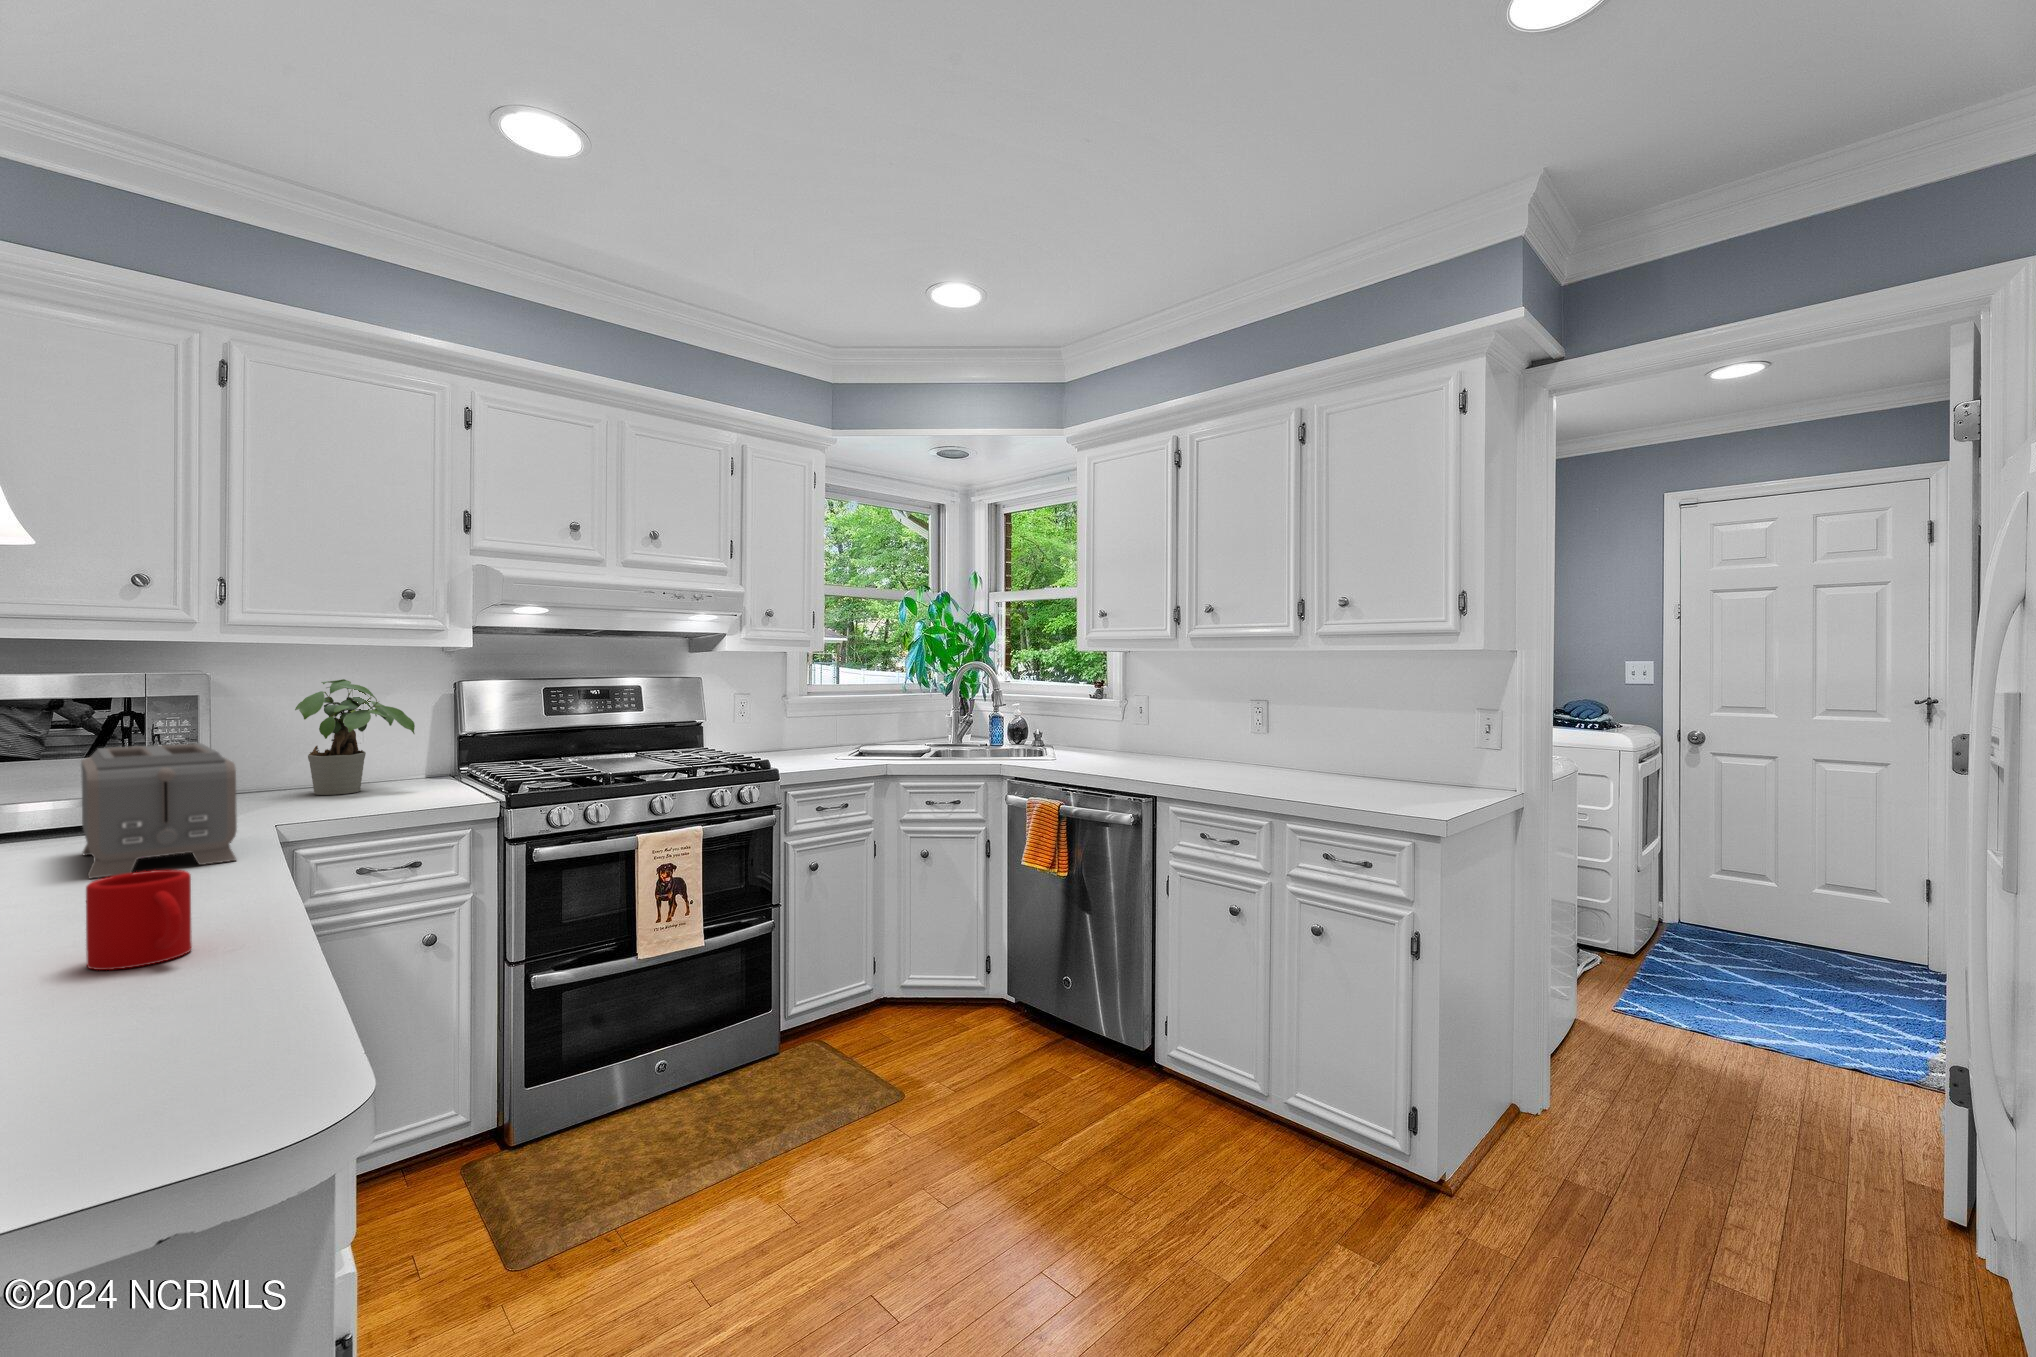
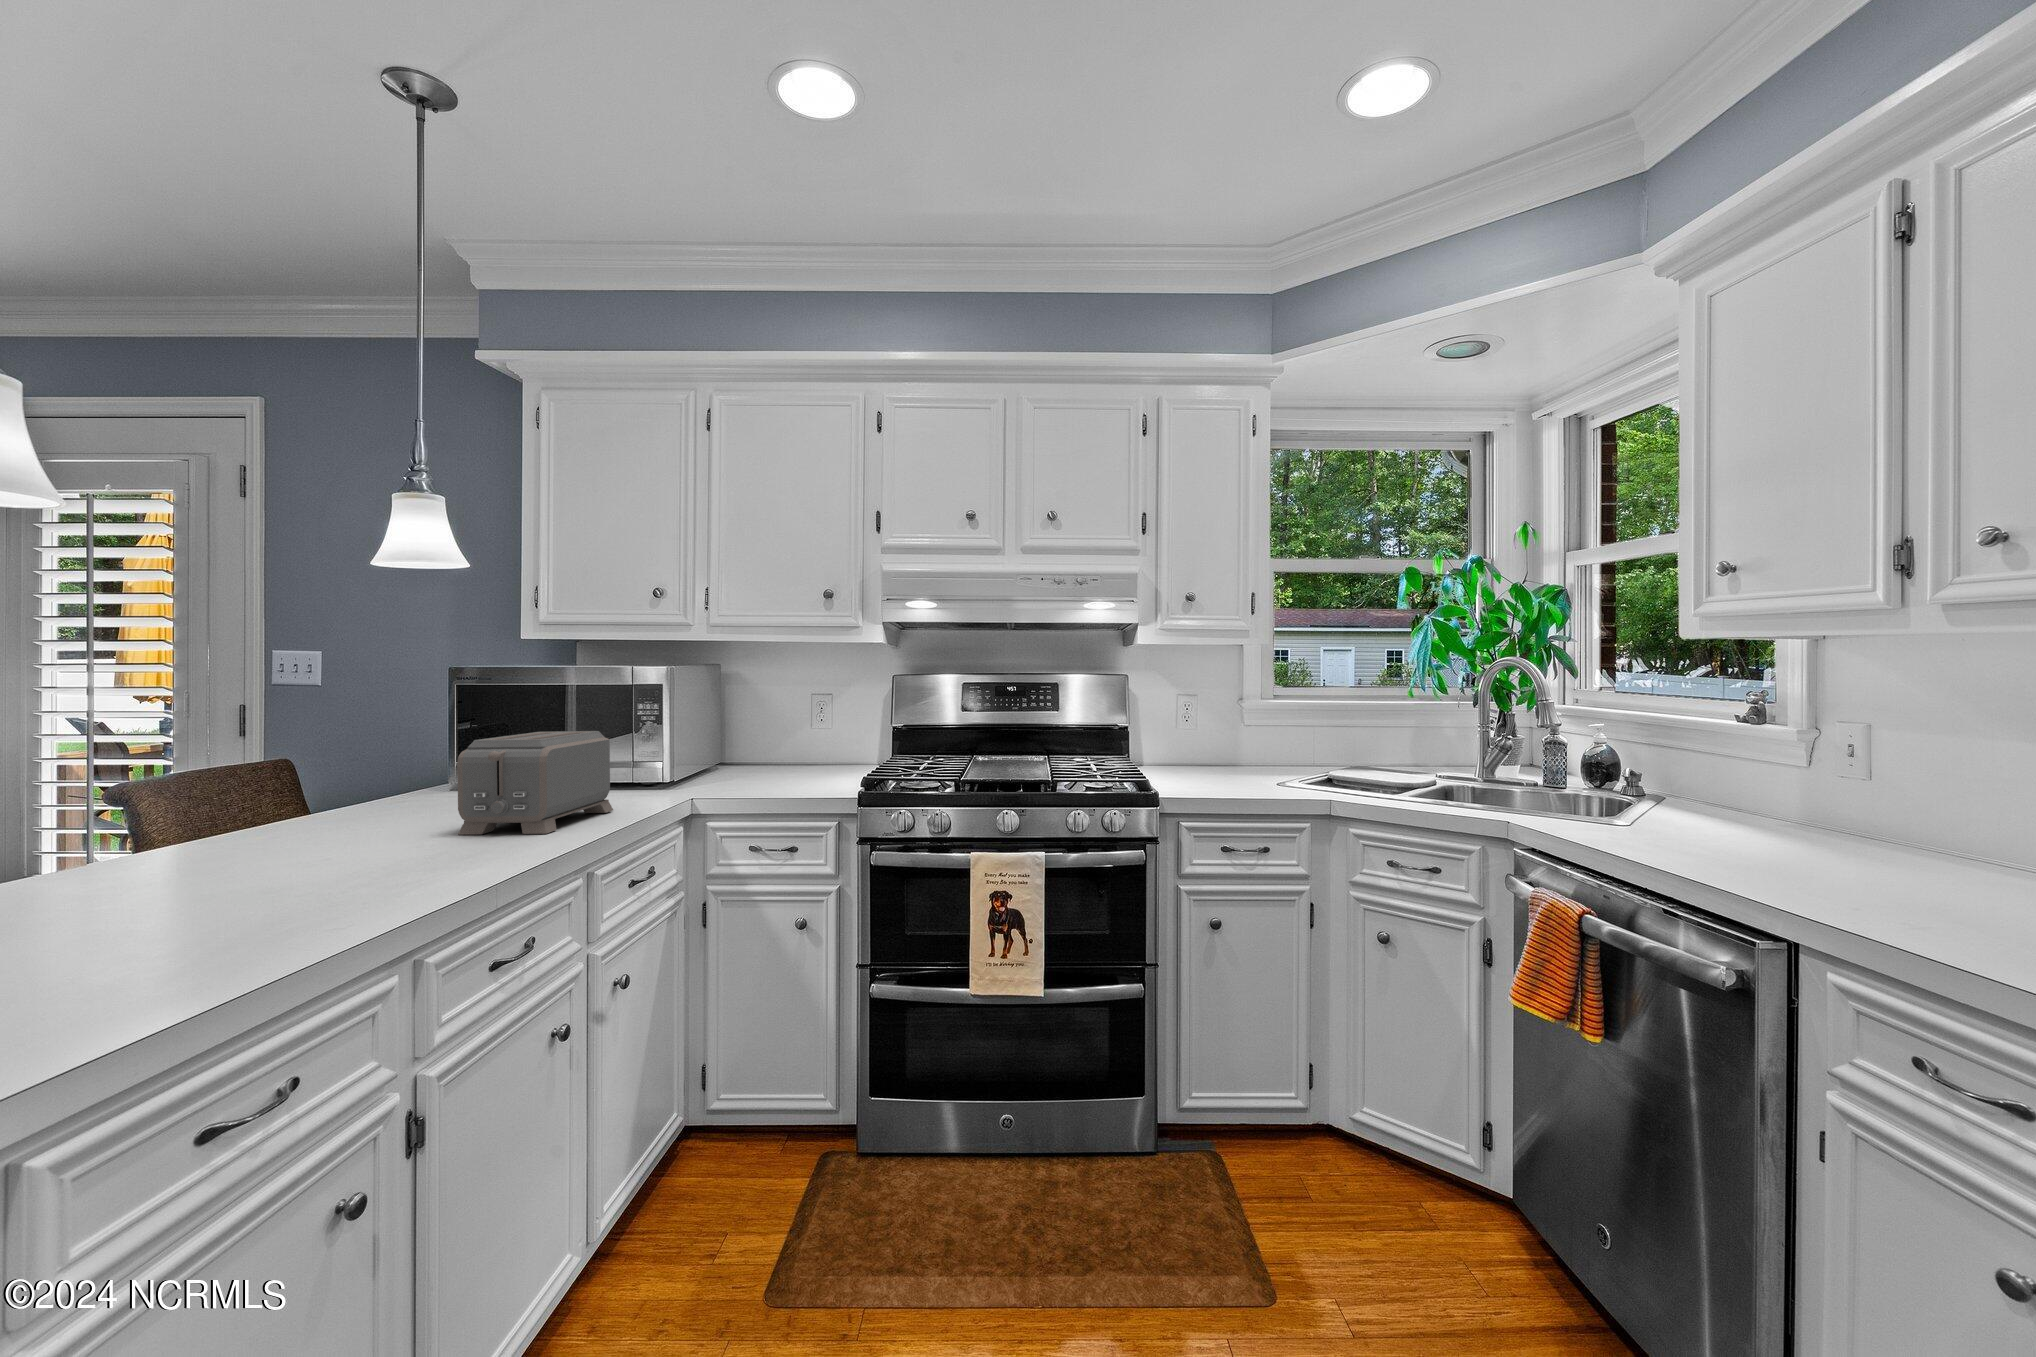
potted plant: present [295,679,415,795] -> none [767,680,845,780]
mug: present [86,870,192,970] -> none [129,843,223,930]

